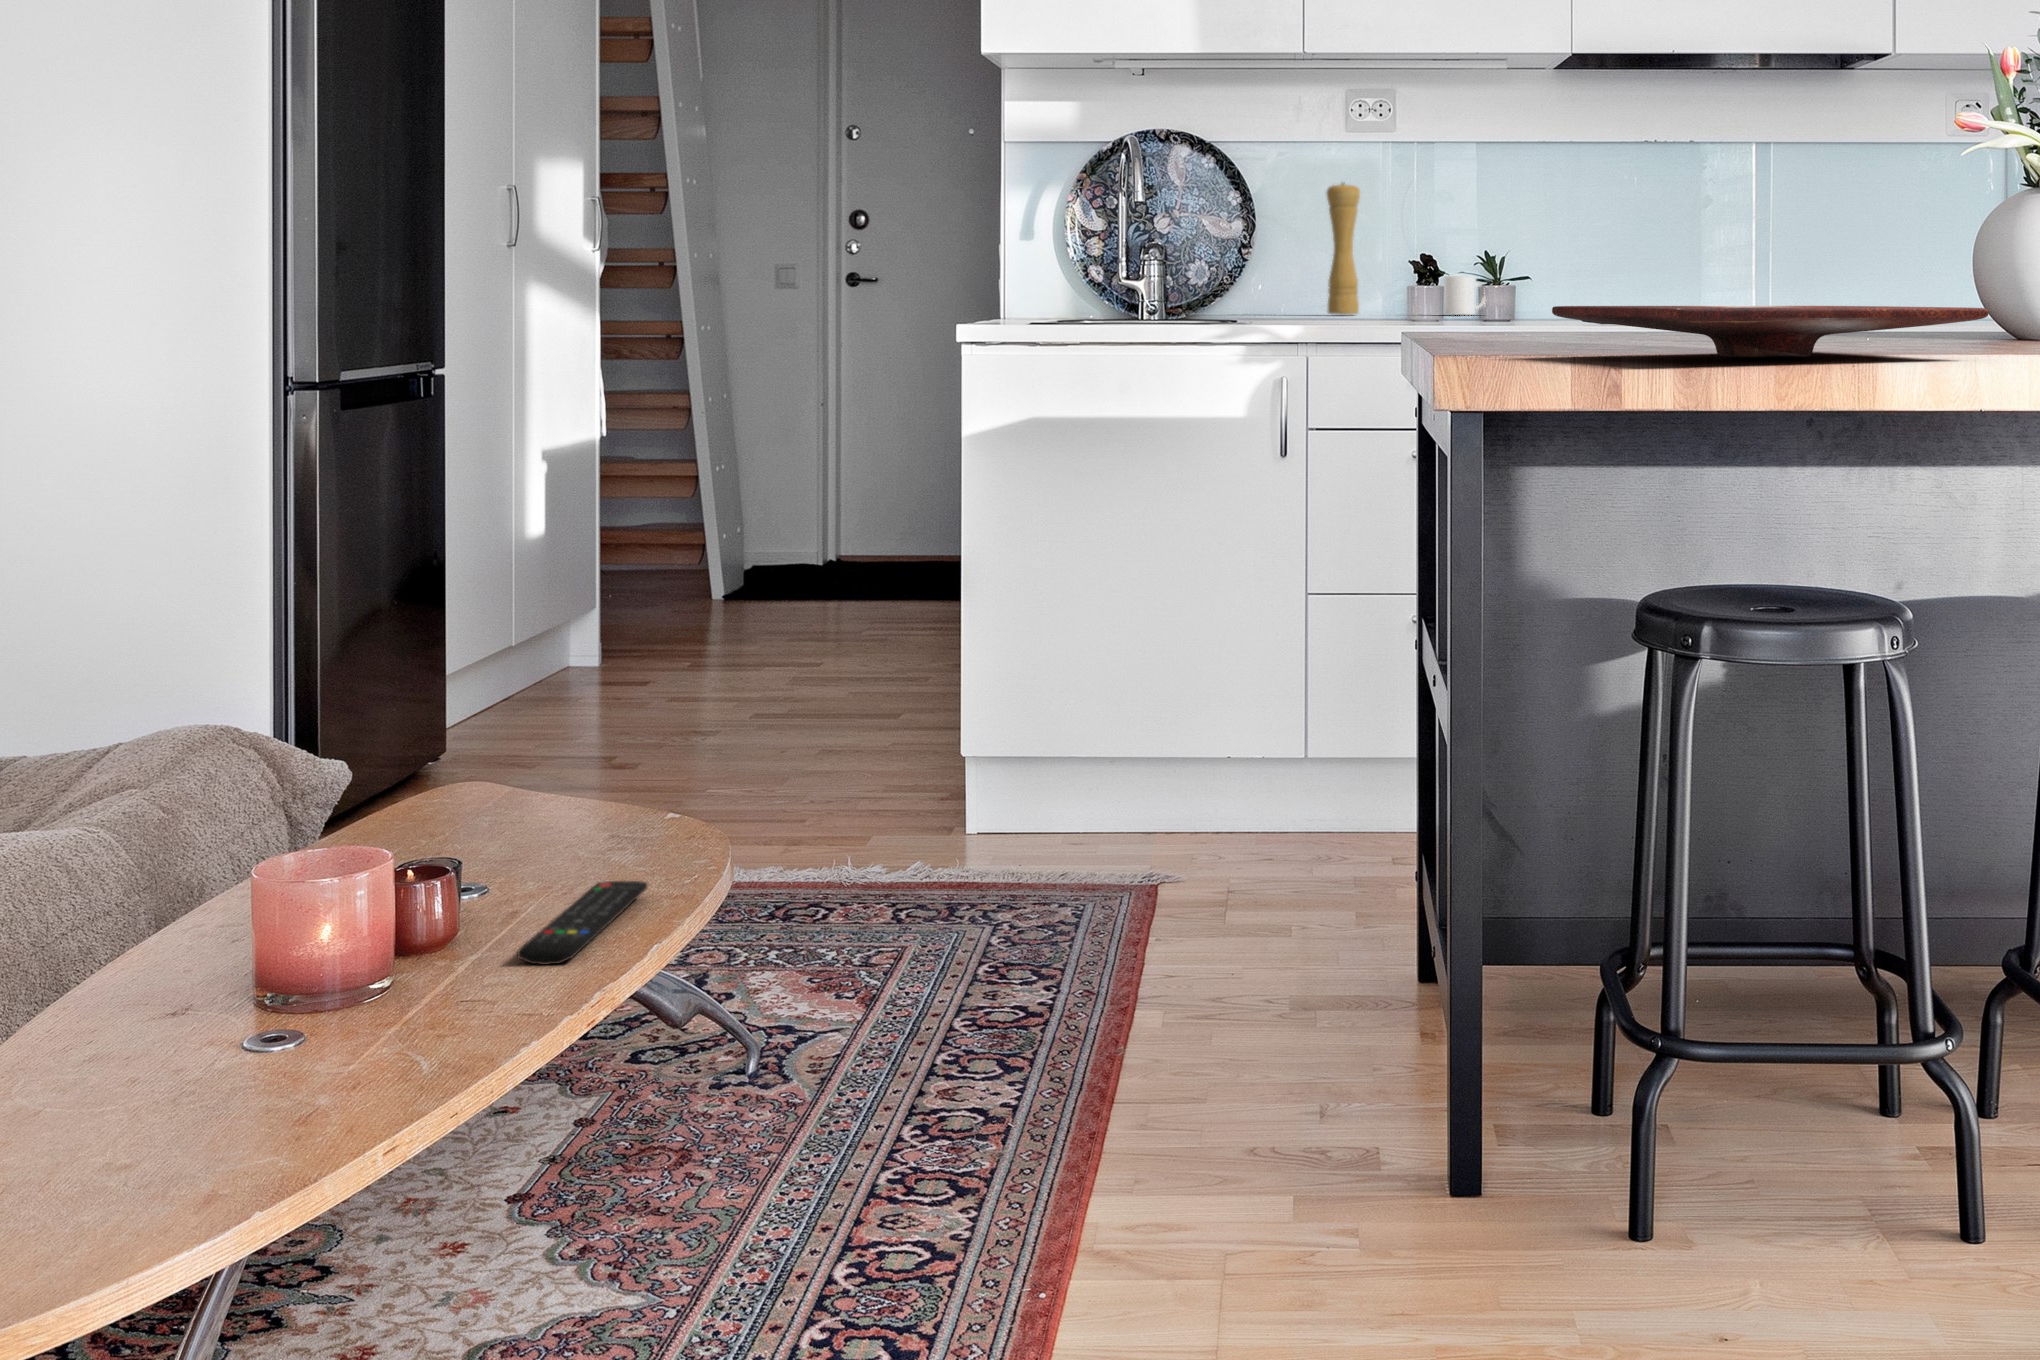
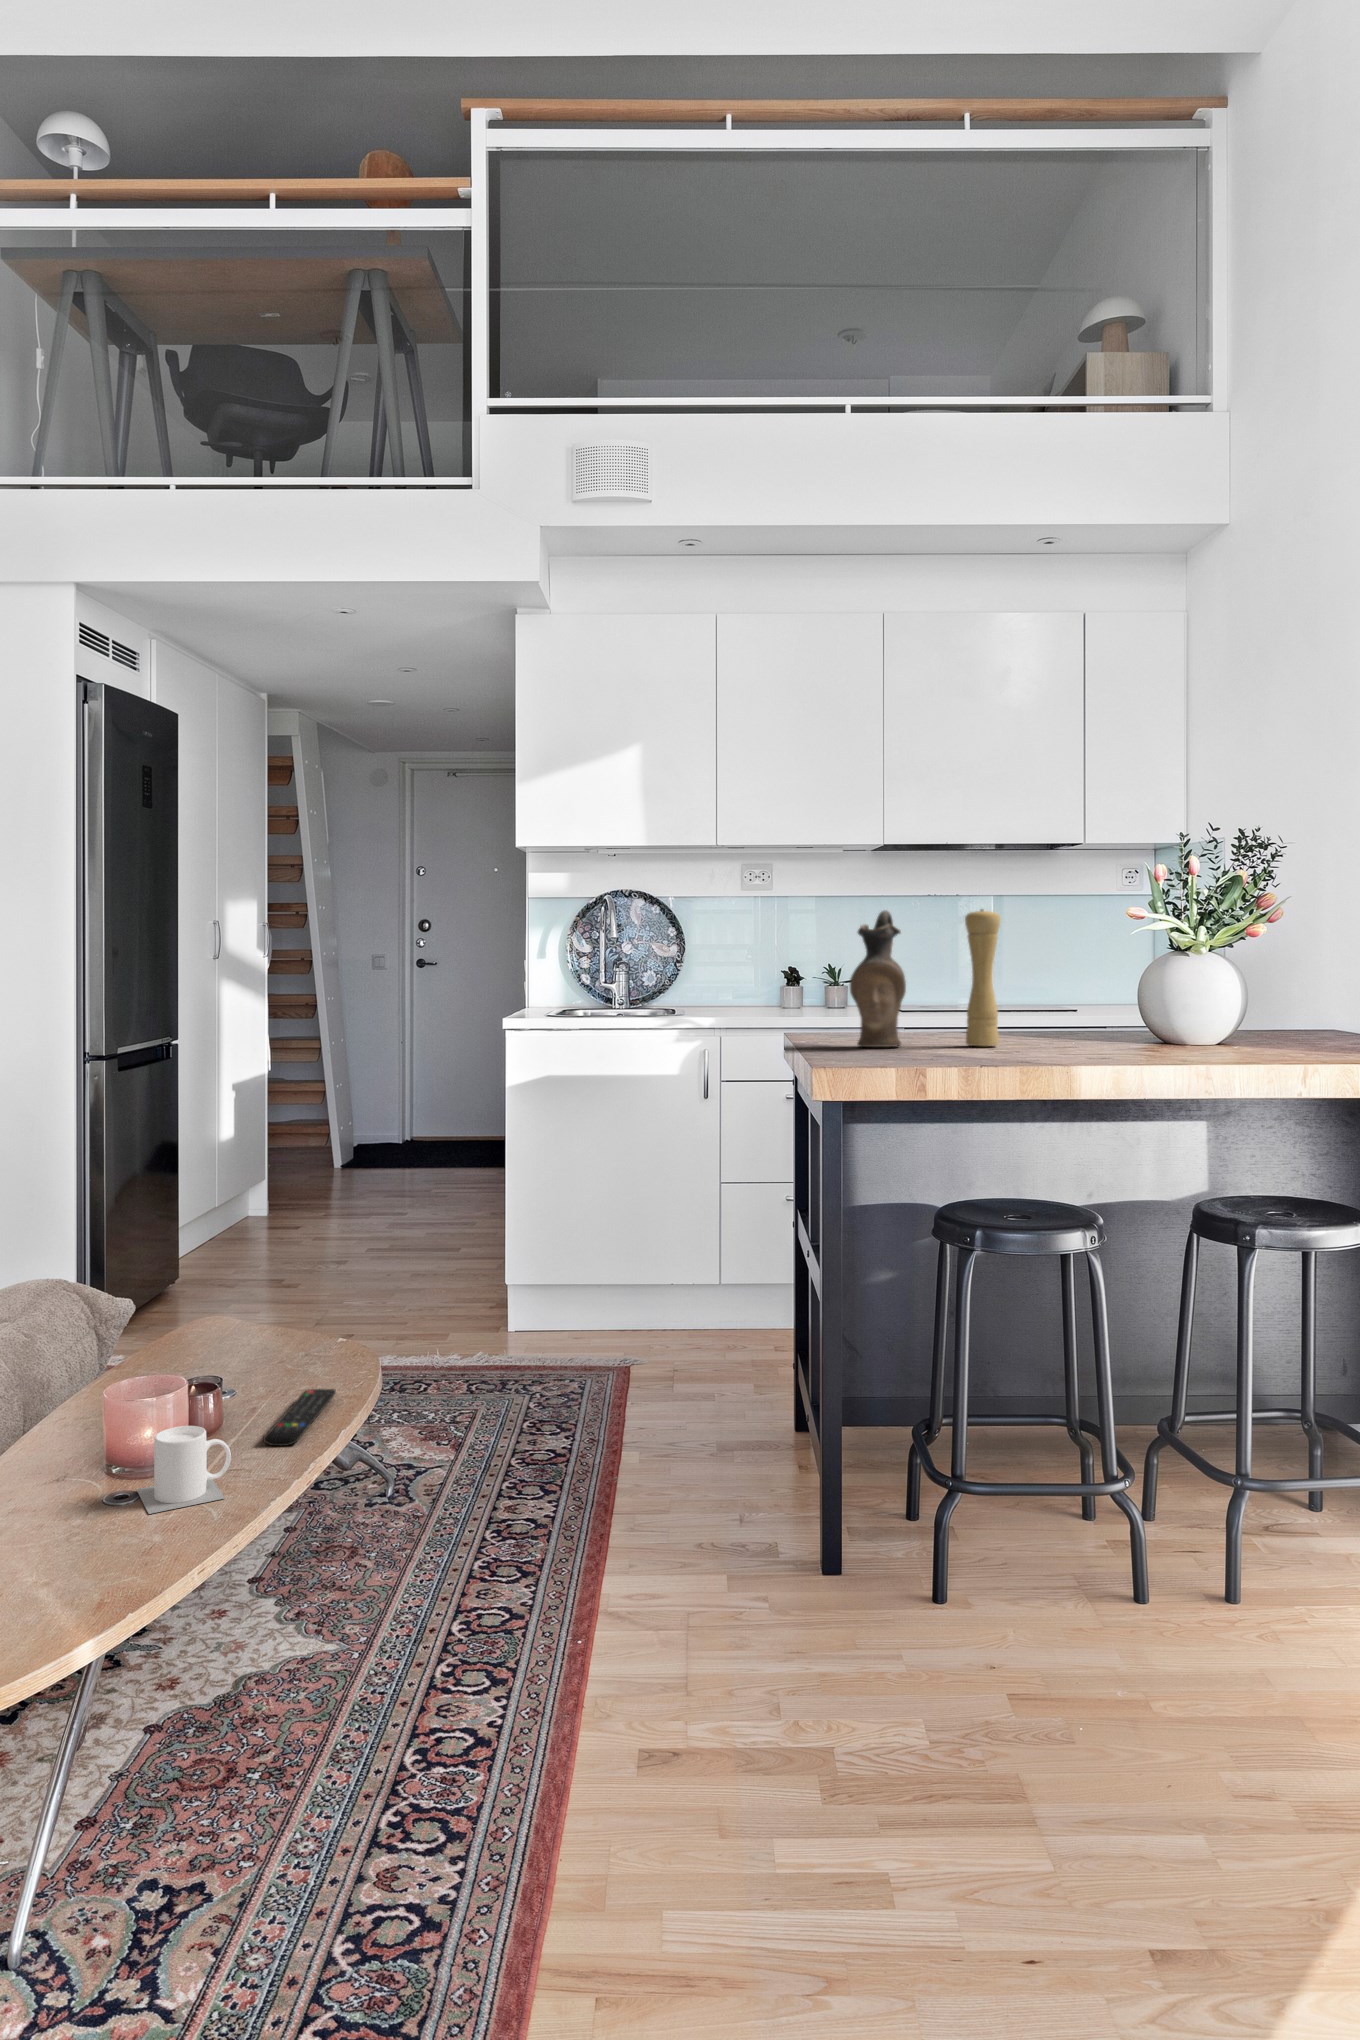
ceramic pitcher: none [1499,124,1590,344] -> present [850,910,906,1047]
pepper mill: present [1327,183,1360,315] -> present [965,909,1001,1046]
mug: present [1444,276,1485,315] -> present [136,1426,231,1514]
cutting board: present [1552,306,1989,357] -> none [886,1029,1151,1066]

